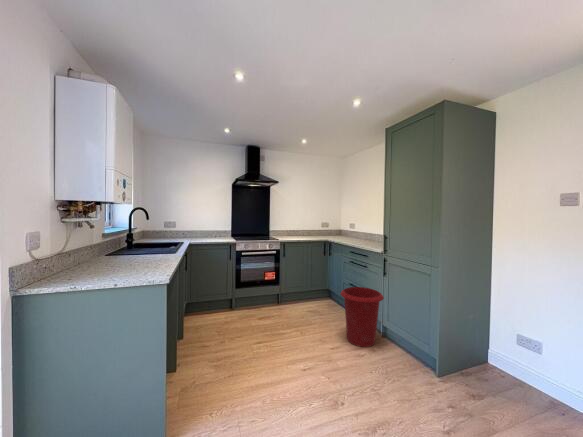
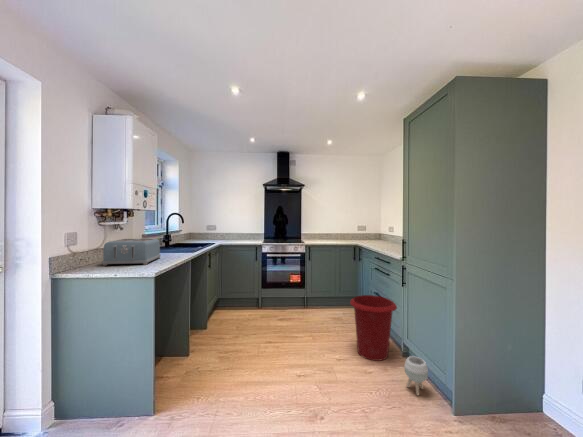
toaster: none [79,238,148,275] -> present [102,239,161,266]
planter: none [403,339,424,373] -> present [404,356,428,395]

